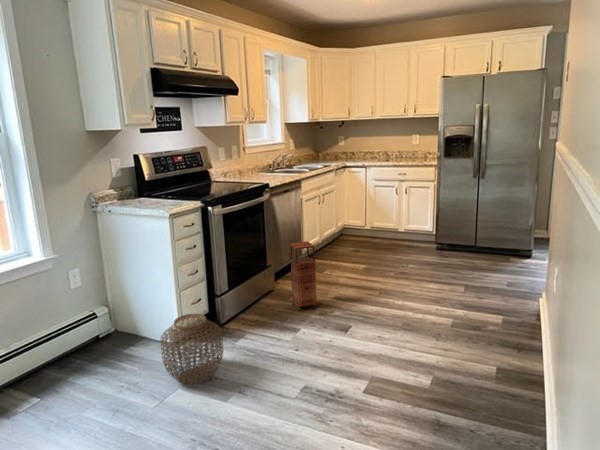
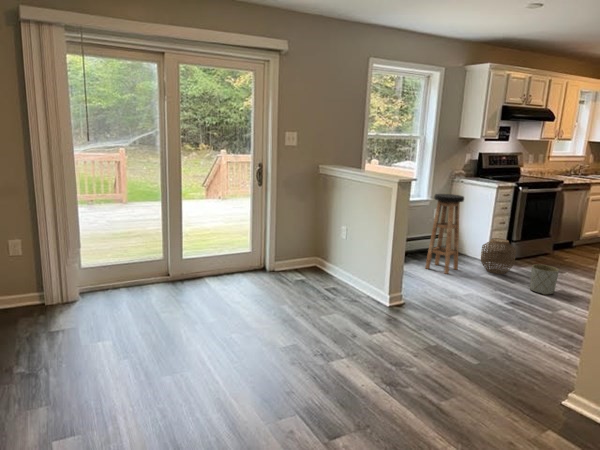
storage cabinet: present [290,241,316,311] -> none [564,221,588,267]
bar stool: none [23,254,121,433] -> present [425,194,464,274]
planter: none [252,360,300,427] -> present [530,264,559,295]

